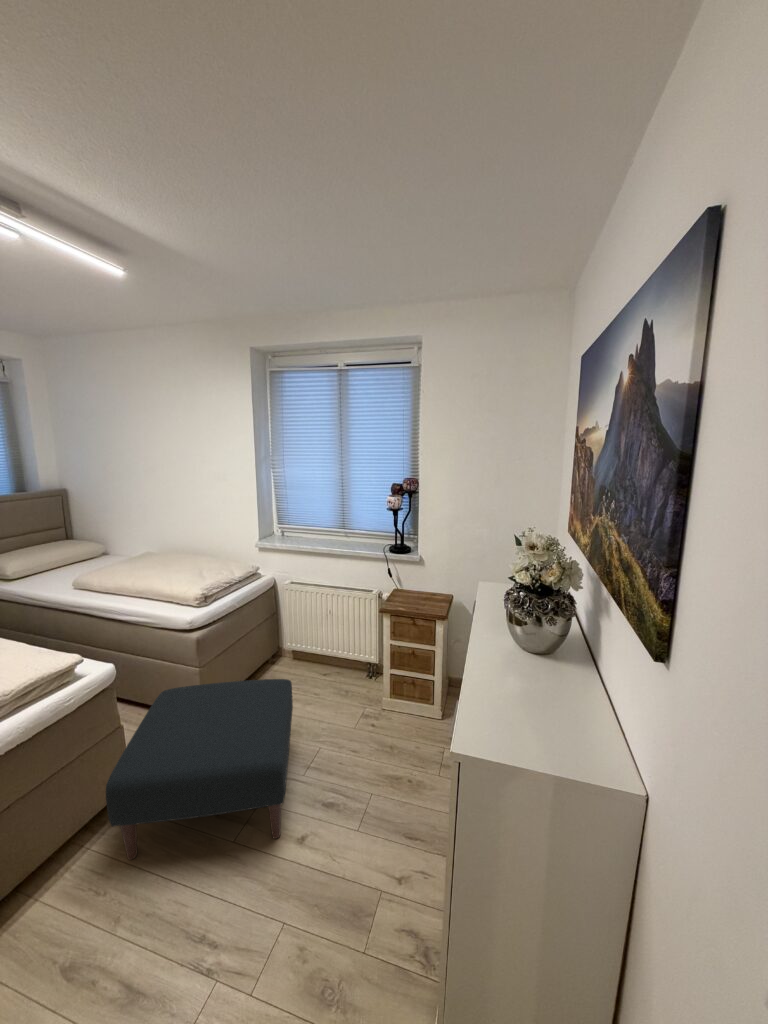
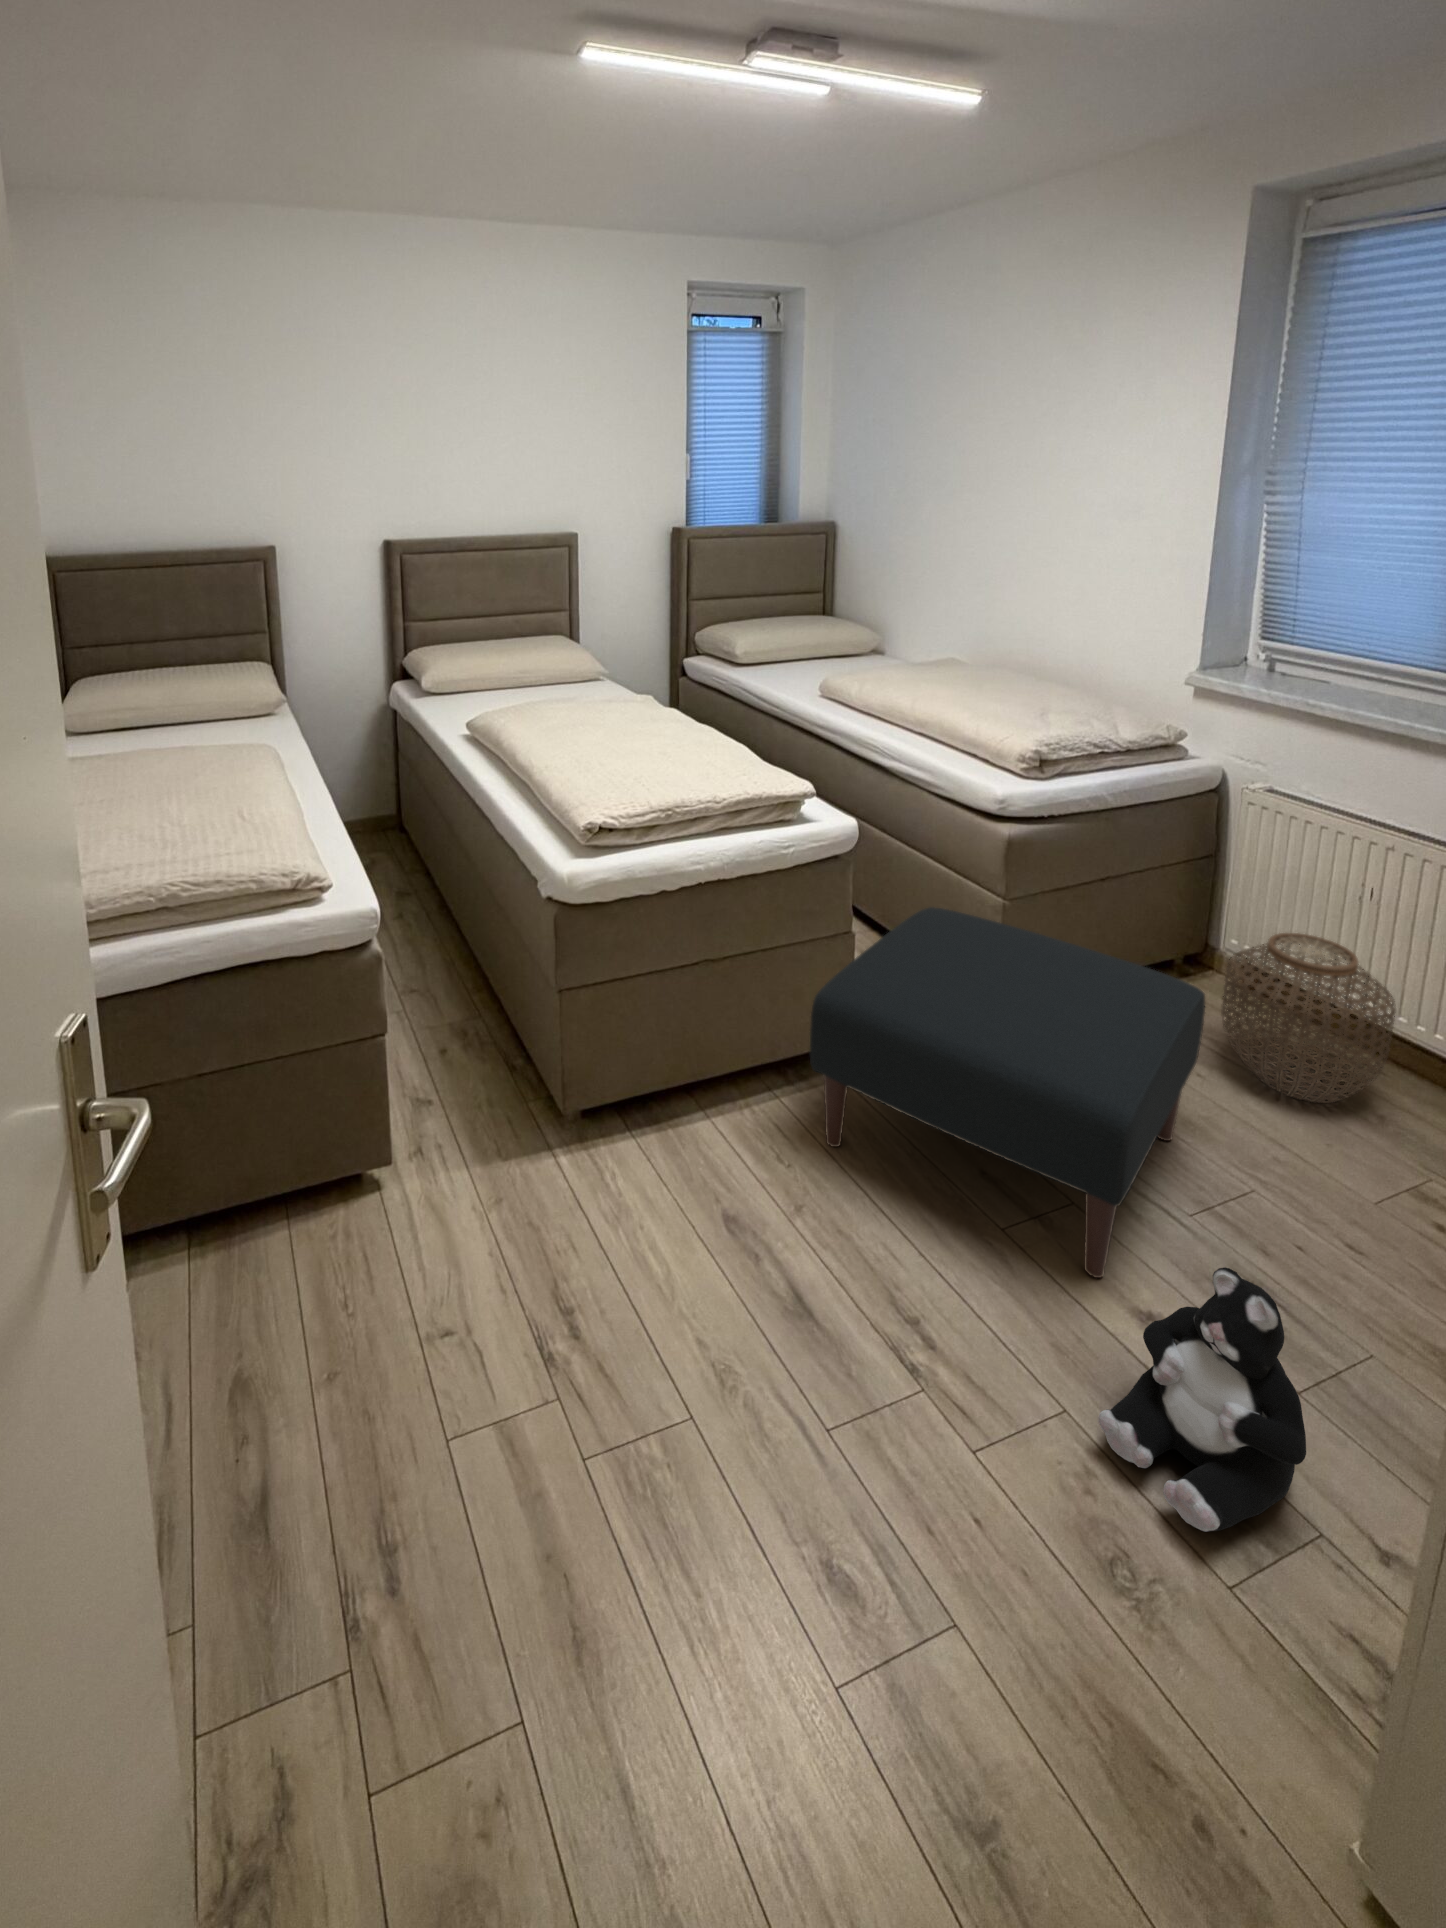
woven basket: none [292,636,345,701] -> present [1222,933,1395,1103]
plush toy: none [299,810,371,938] -> present [1098,1268,1306,1532]

